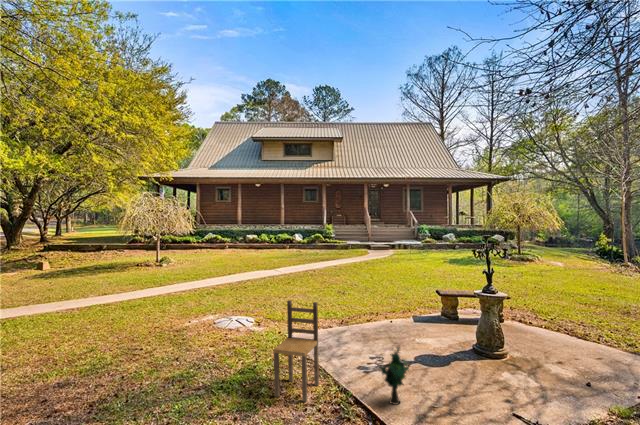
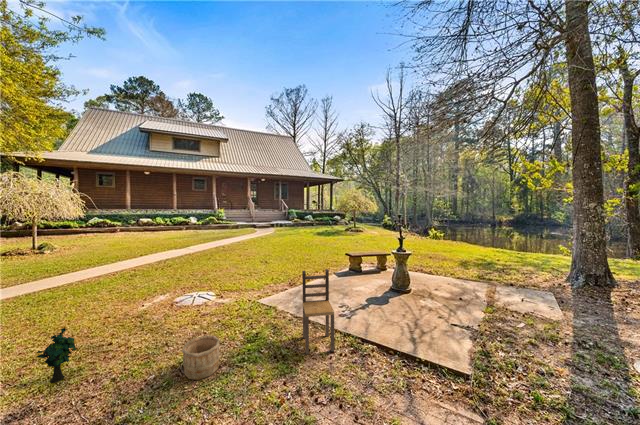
decorative plant: present [380,347,409,405] -> present [37,328,77,383]
wooden bucket: none [160,354,195,392] -> present [182,336,220,380]

